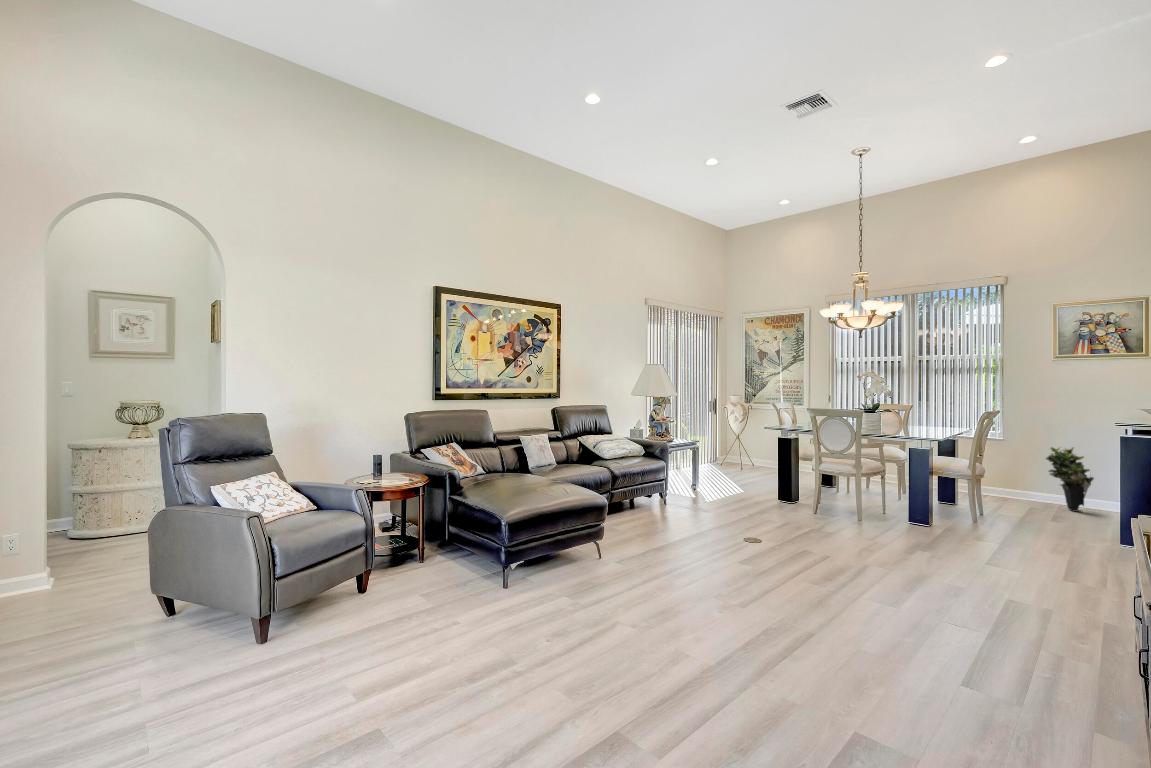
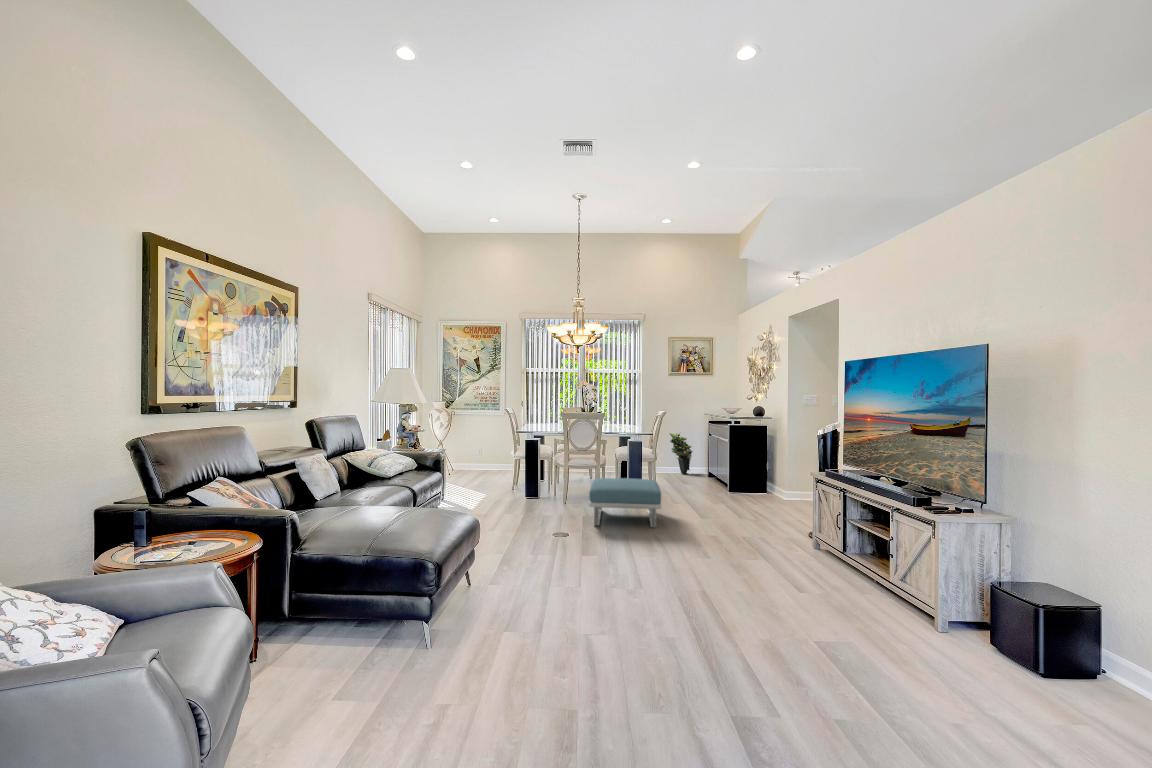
footstool: none [792,489,913,559] -> present [589,478,661,528]

